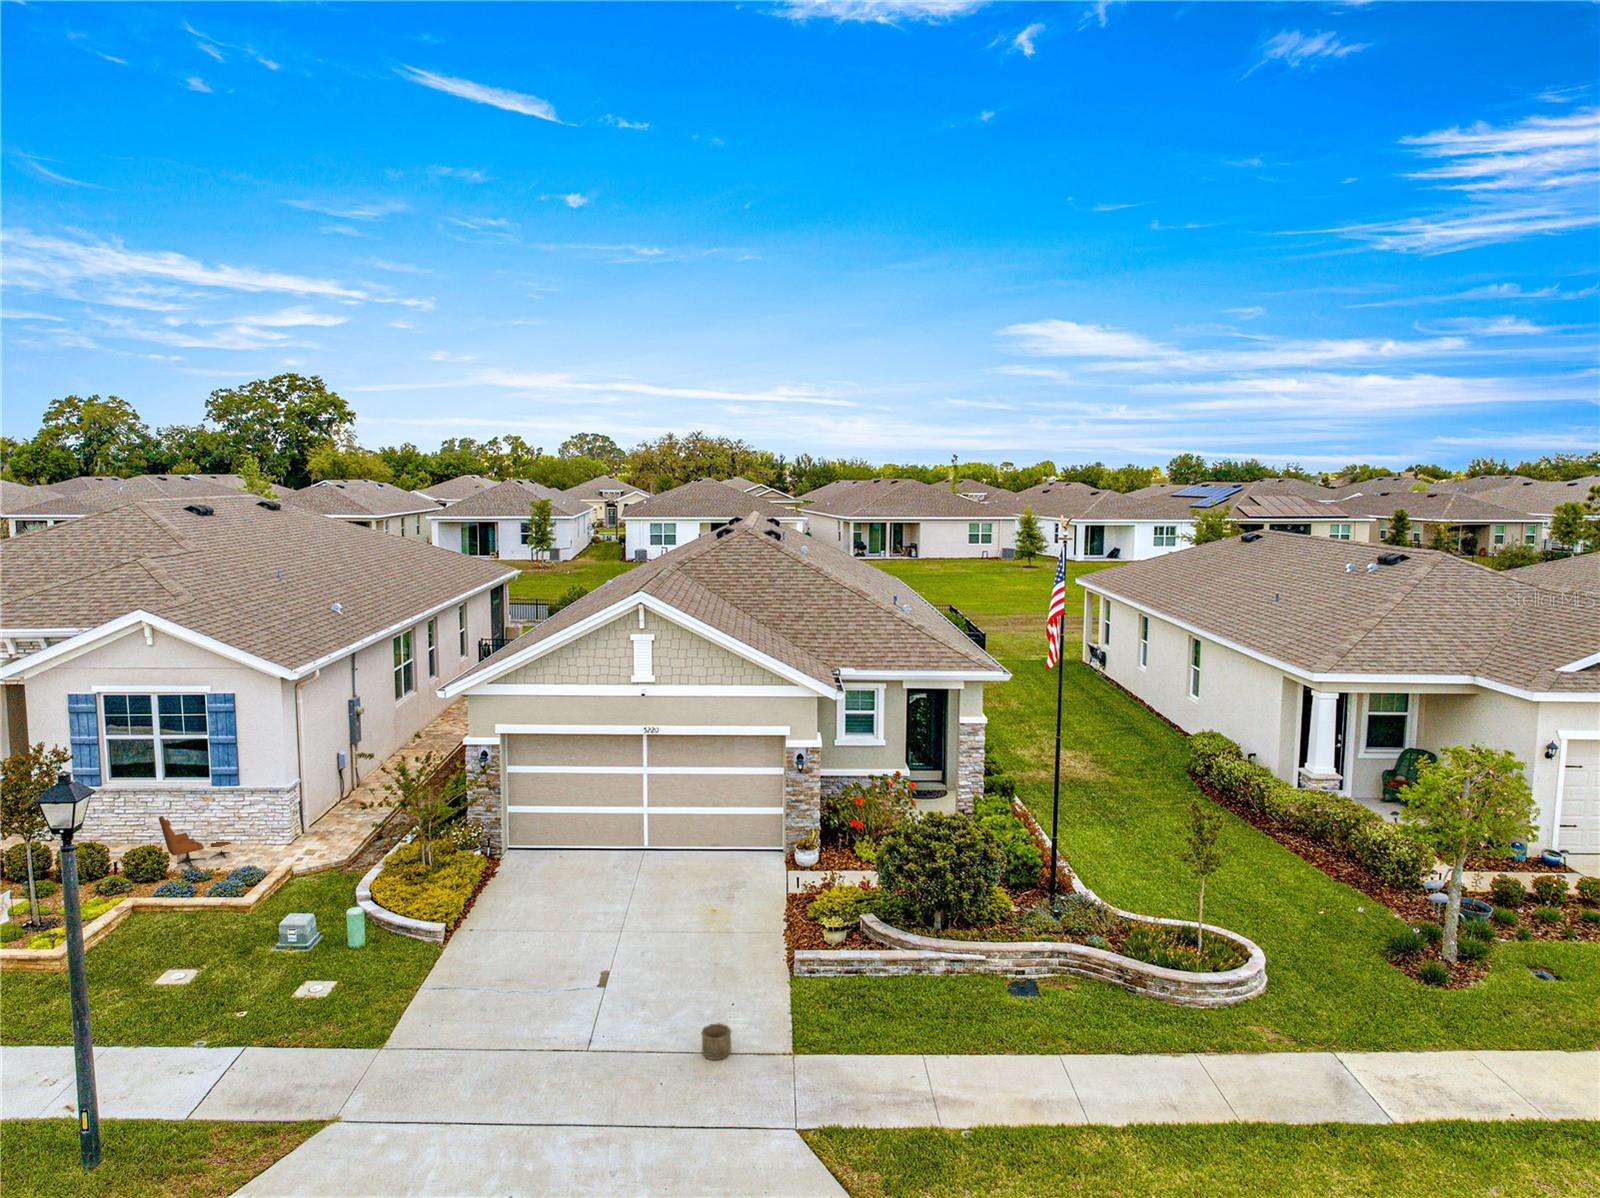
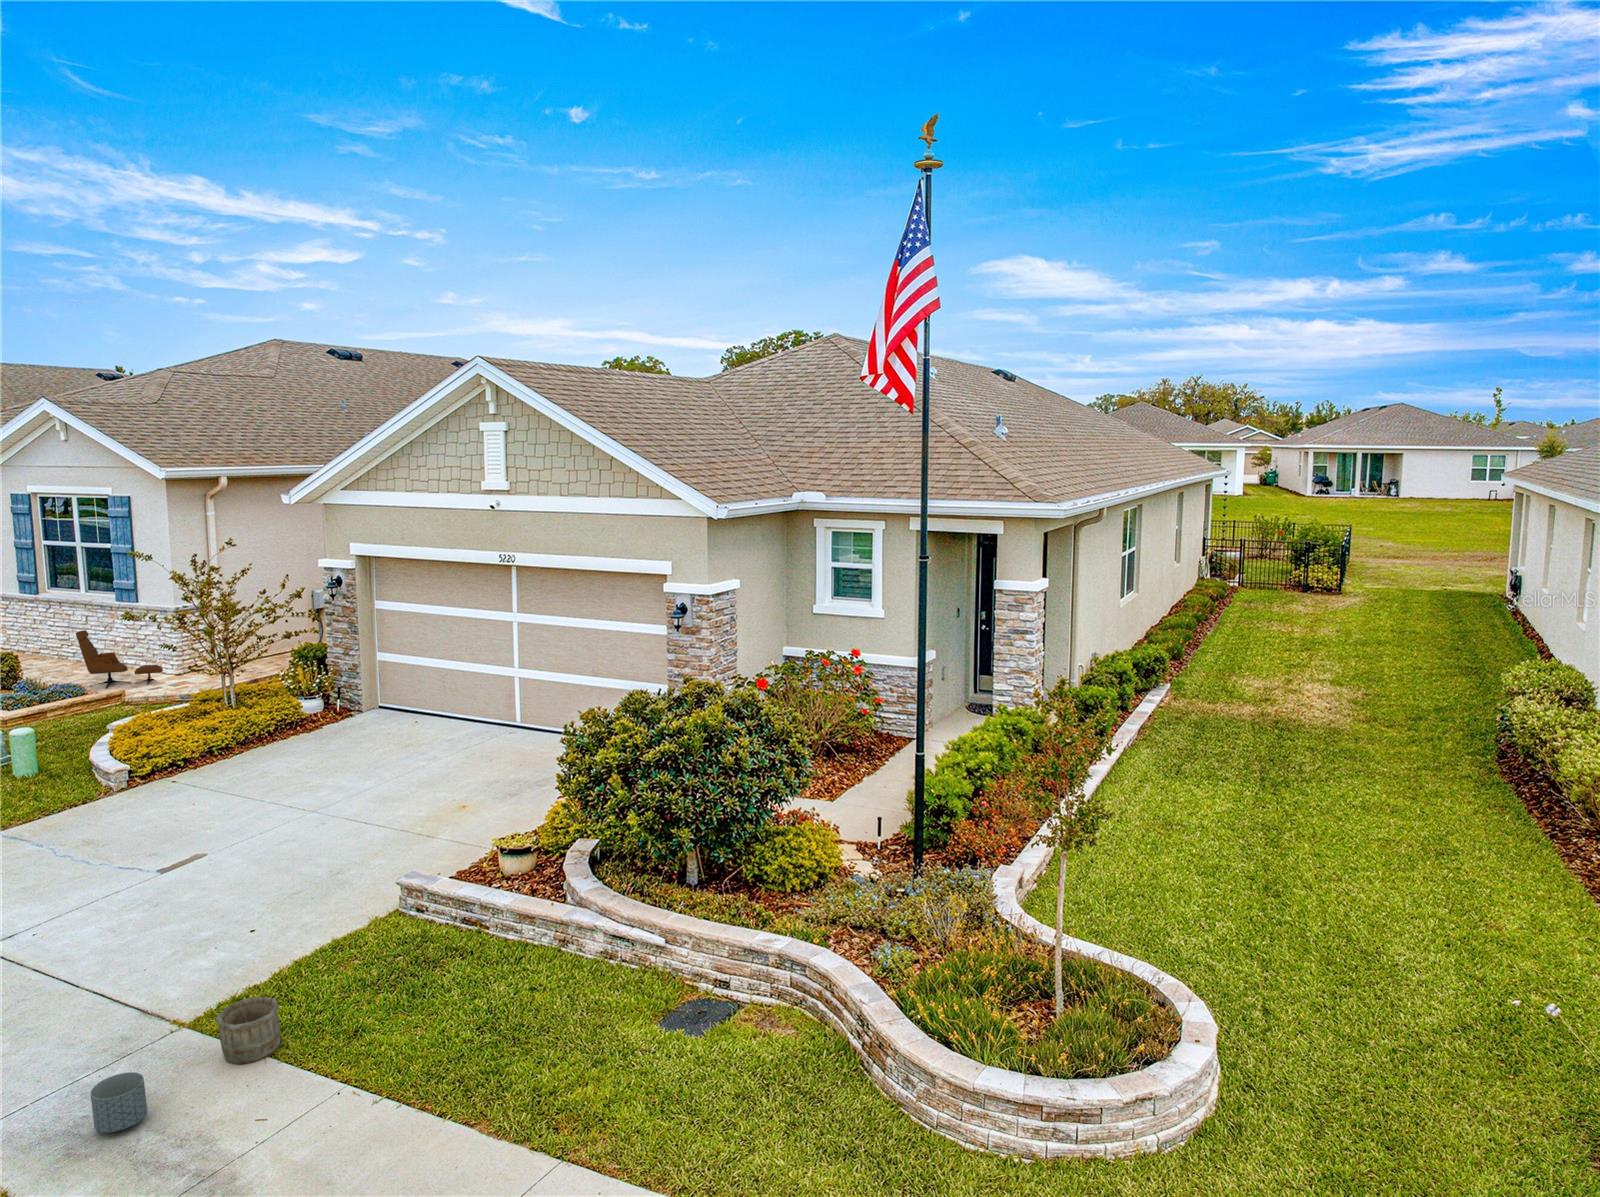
wooden bucket: present [701,1023,731,1060] -> present [216,997,280,1064]
planter: none [838,1066,862,1097] -> present [90,1072,147,1133]

